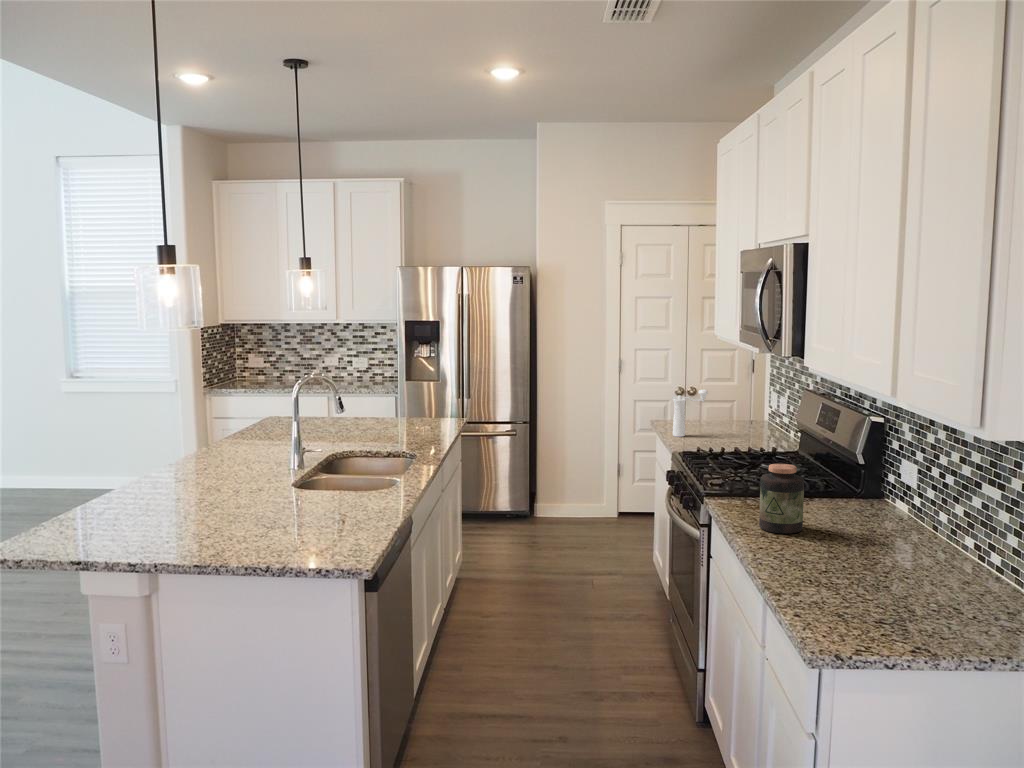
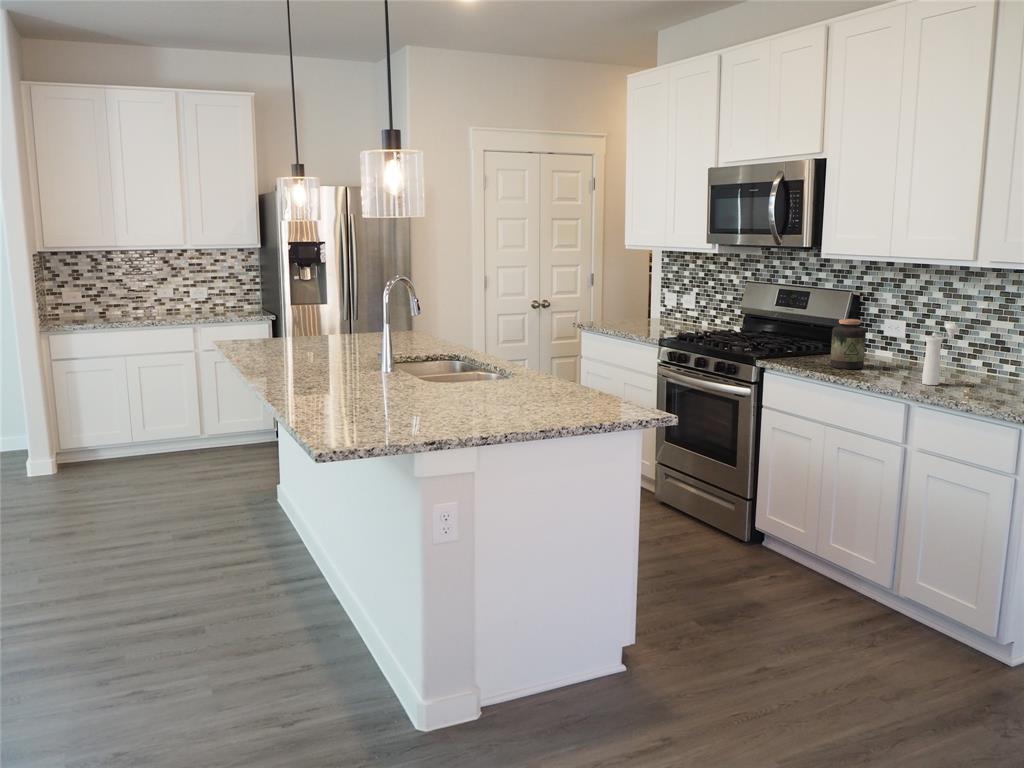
pepper mill: present [673,389,708,437] -> present [922,324,958,385]

